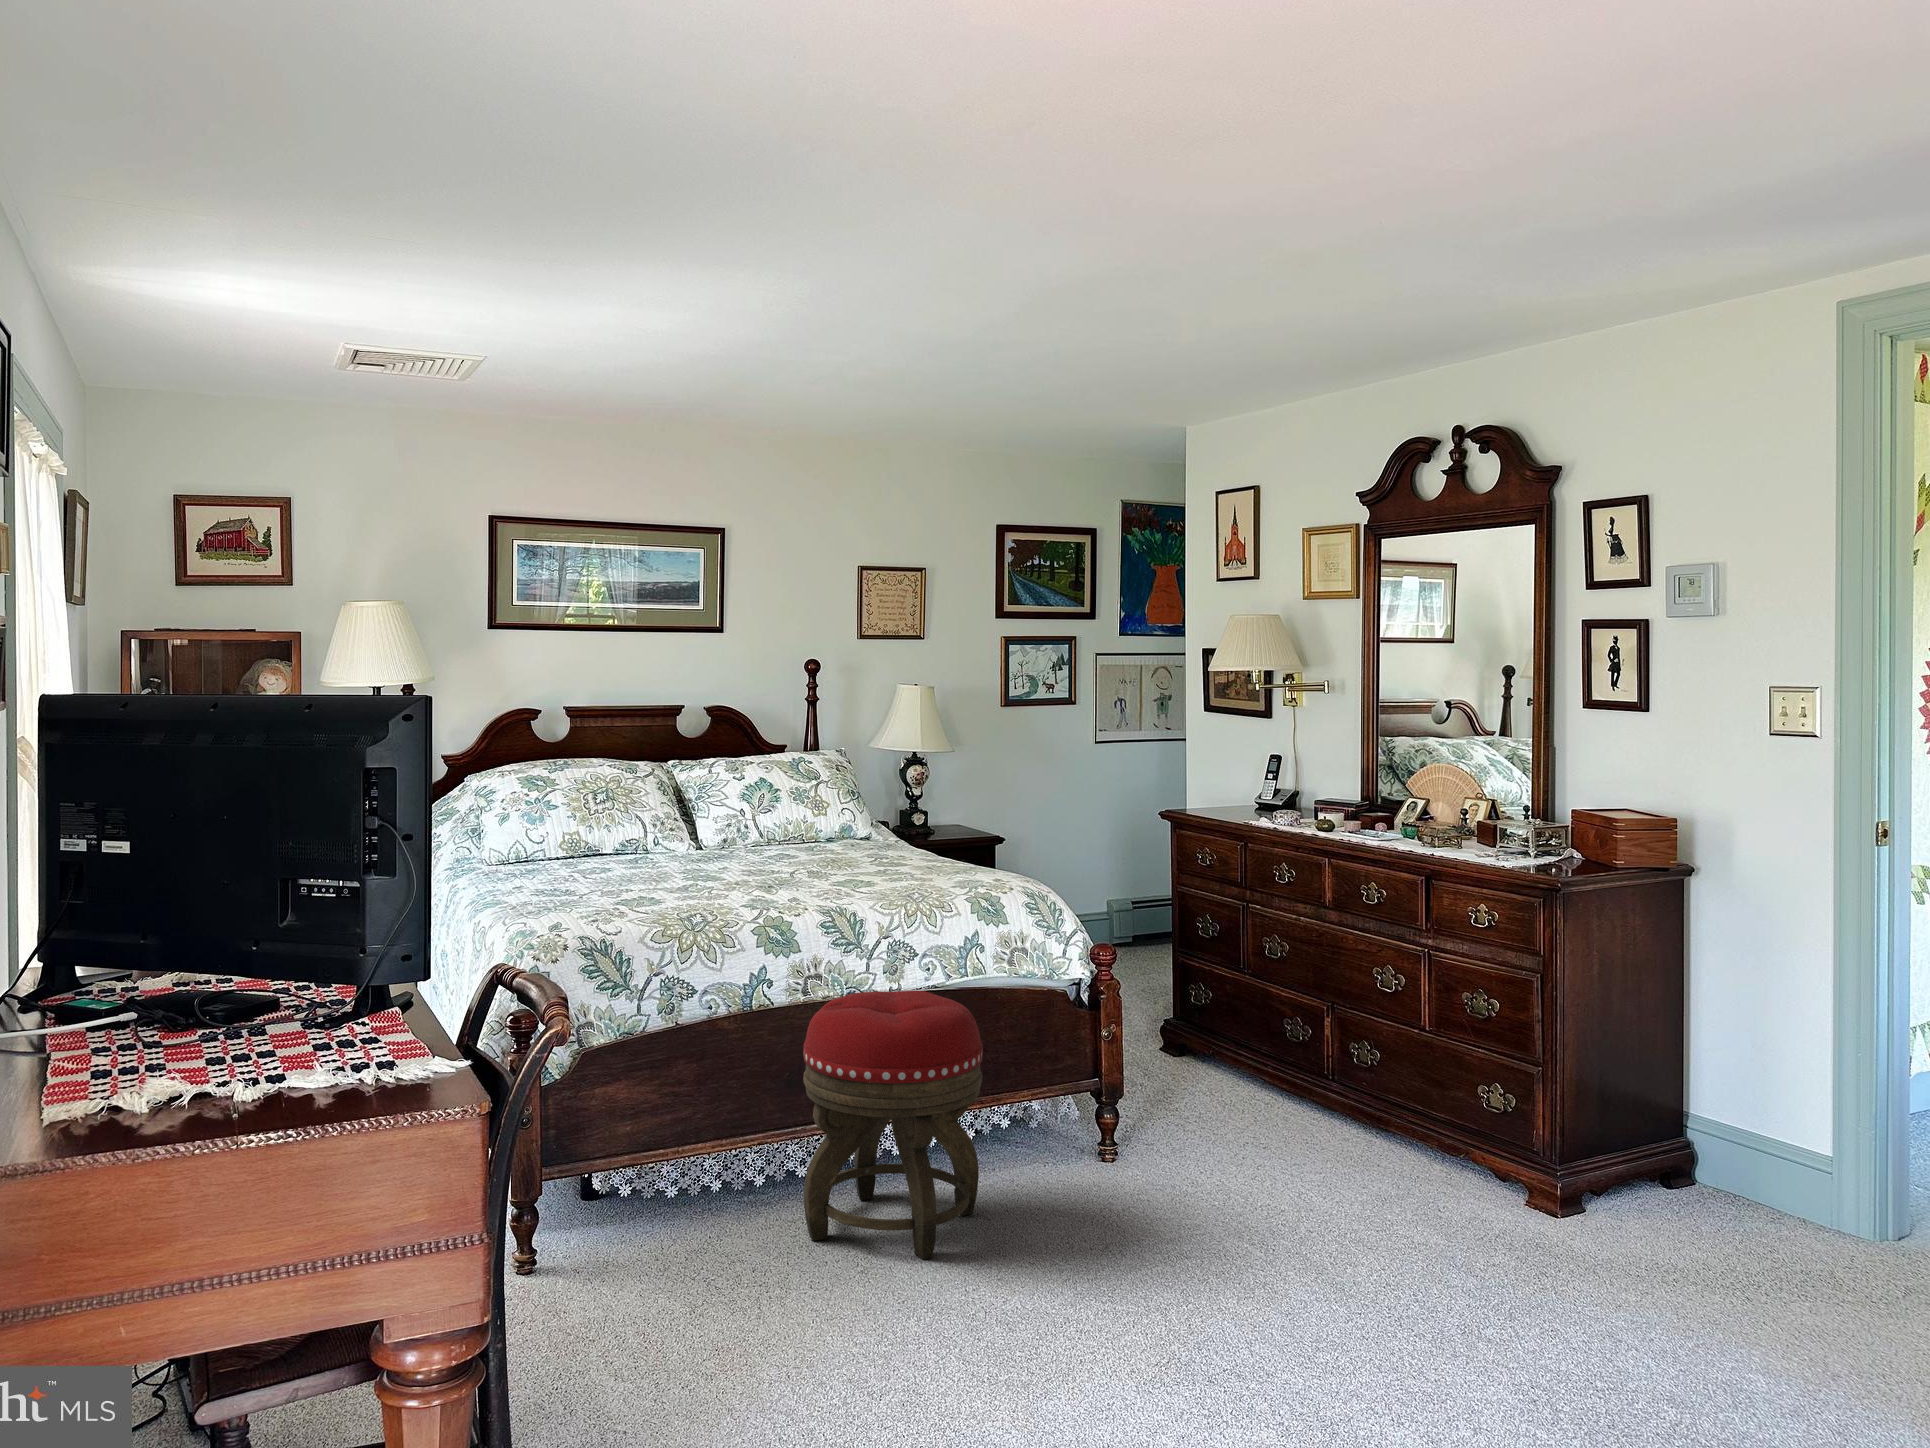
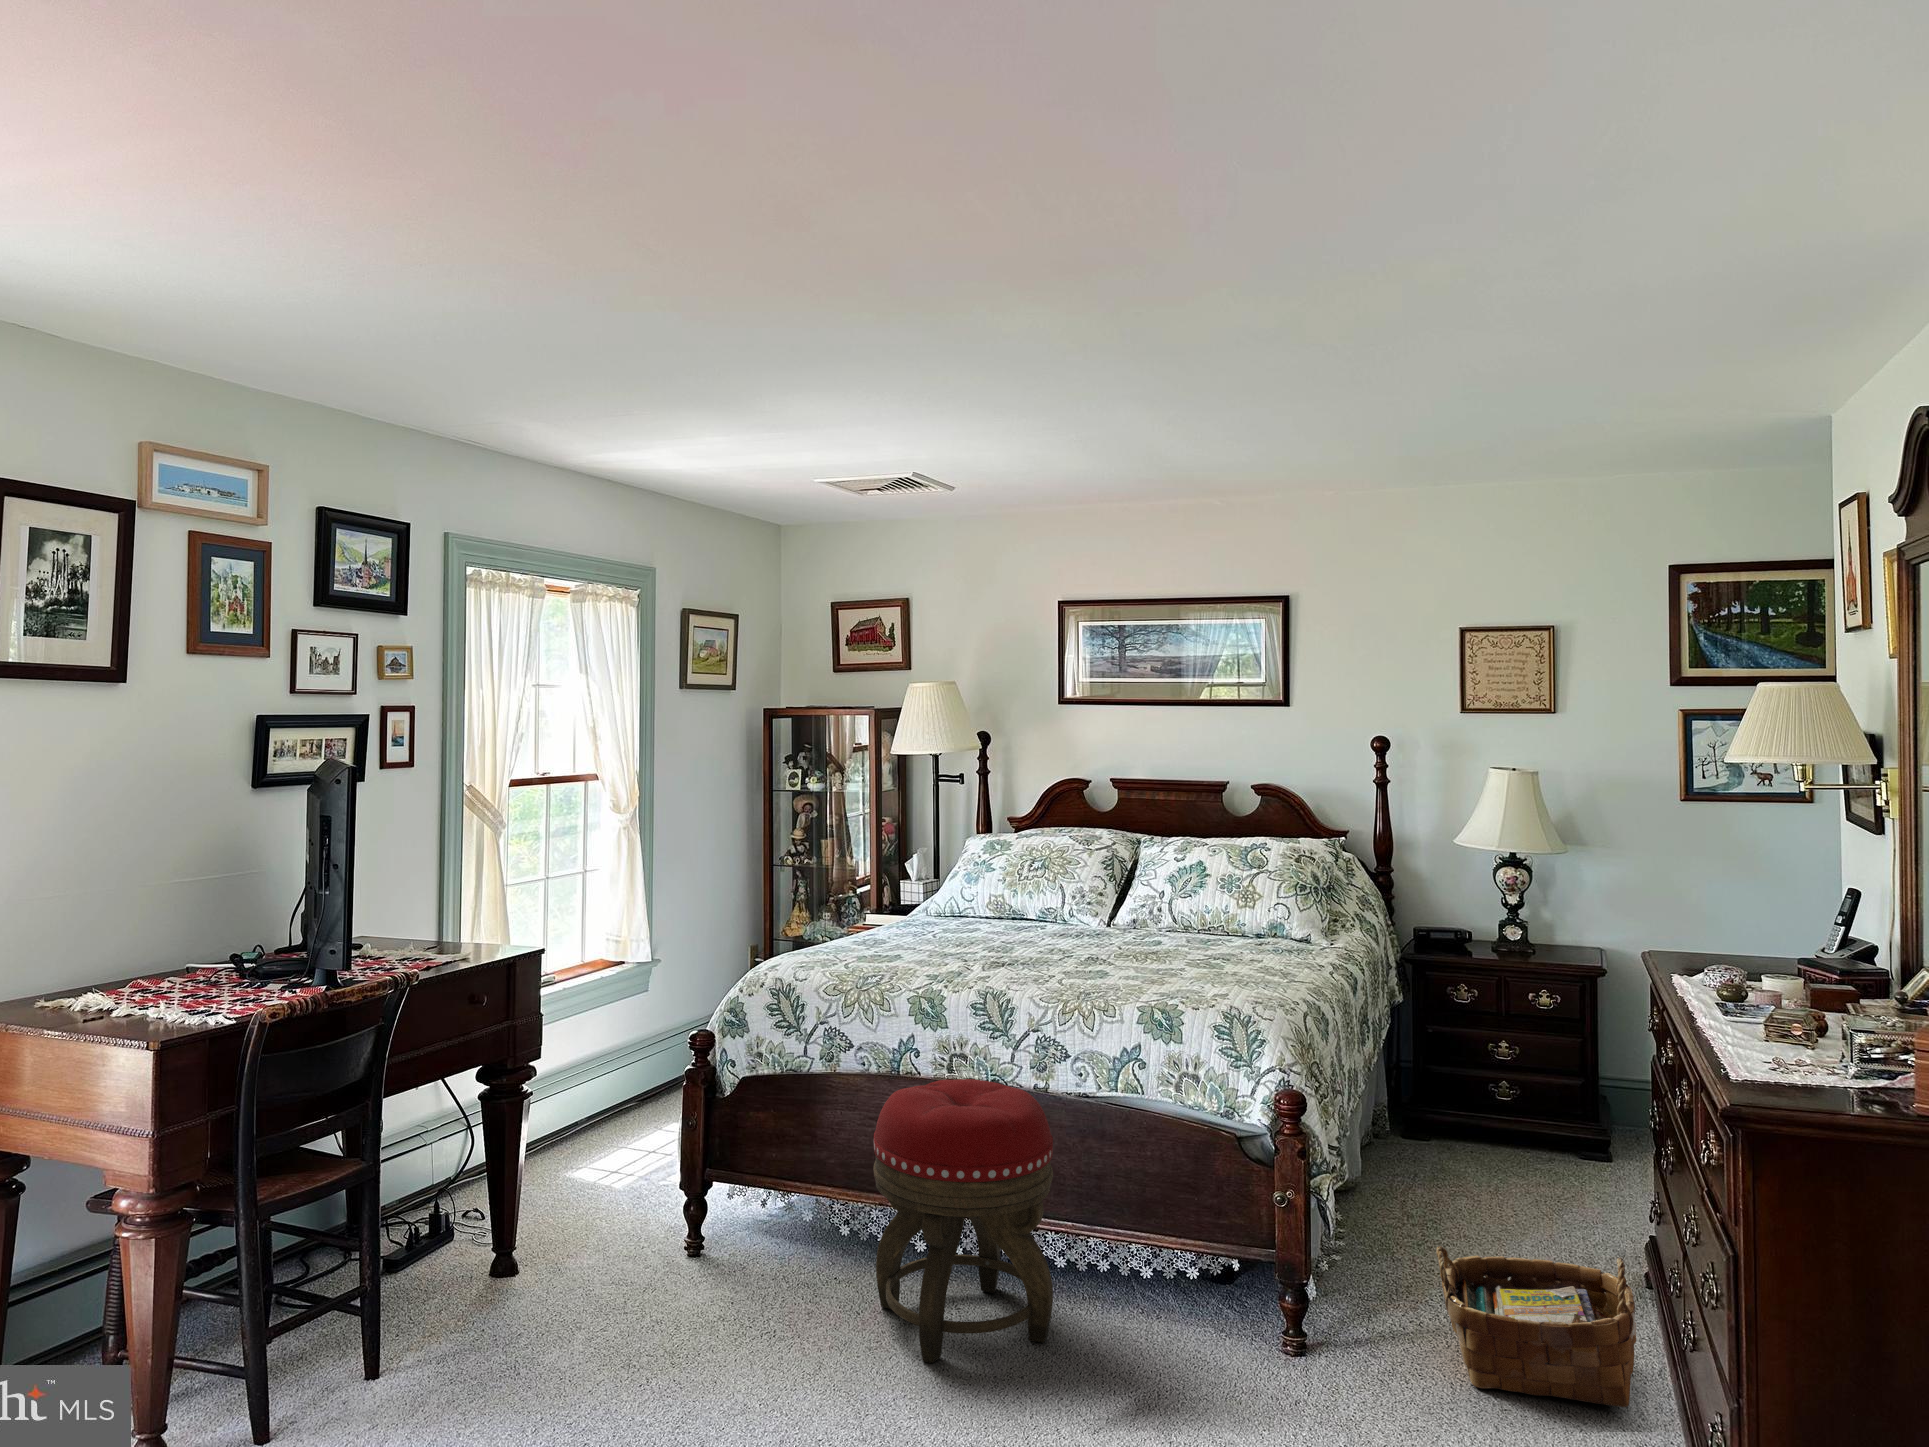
woven basket: none [1168,1020,1308,1136] -> present [1436,1246,1636,1407]

